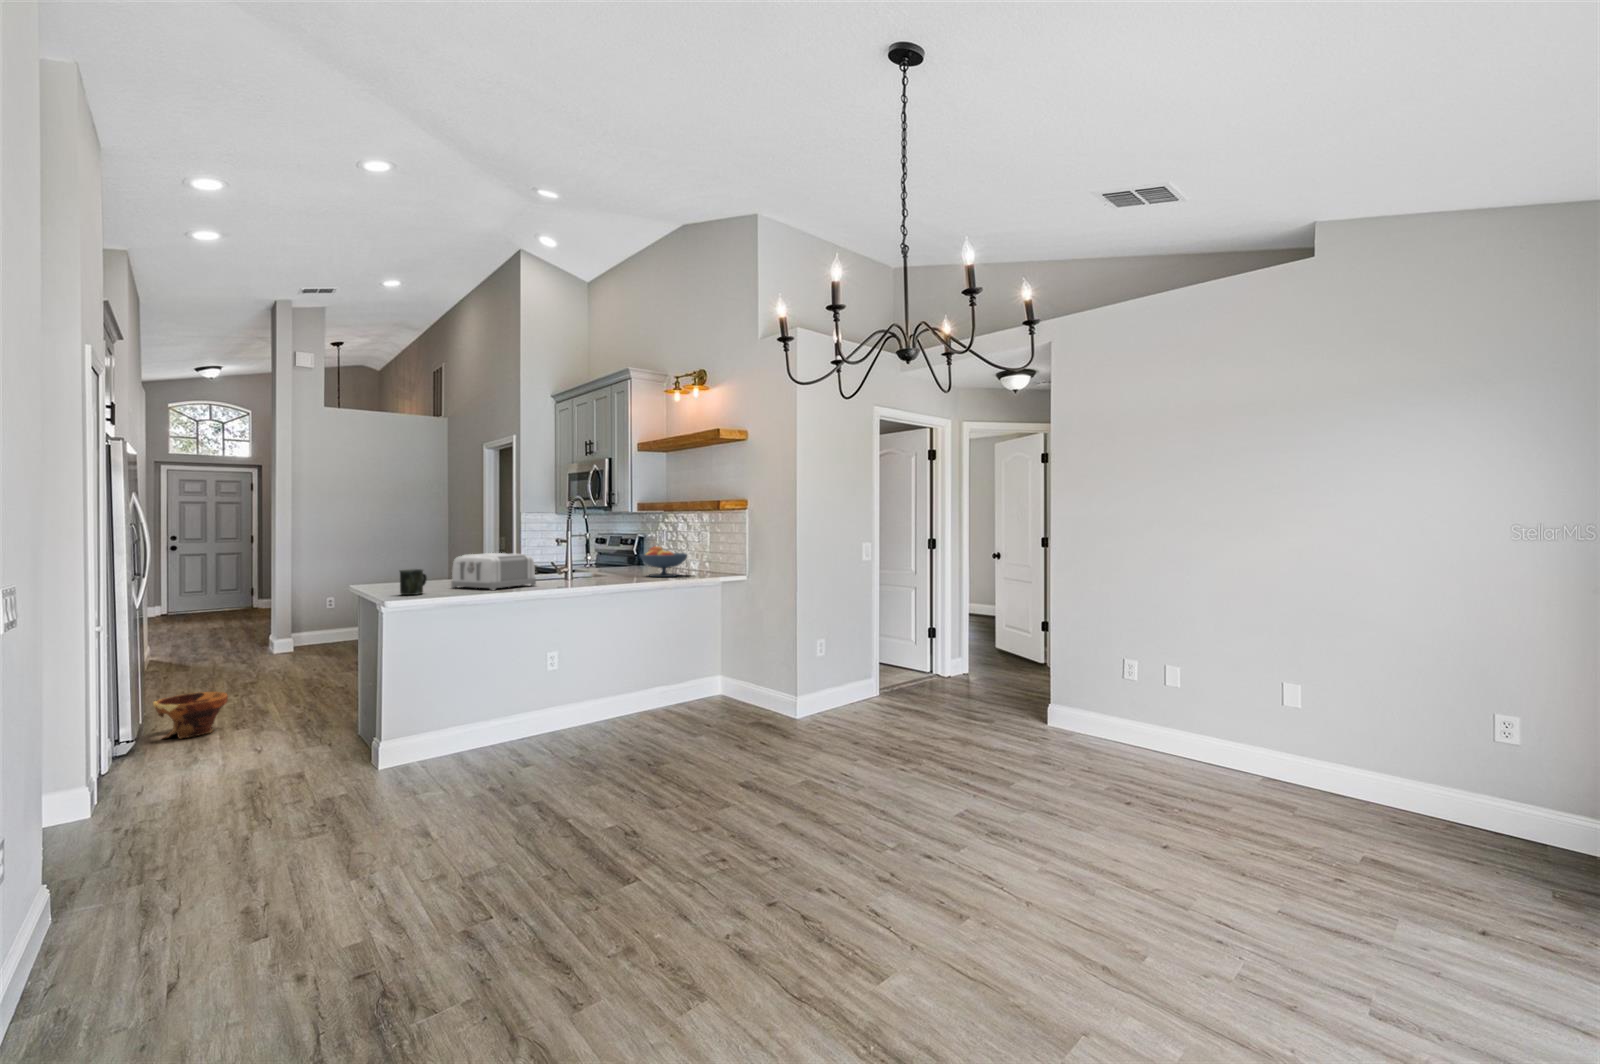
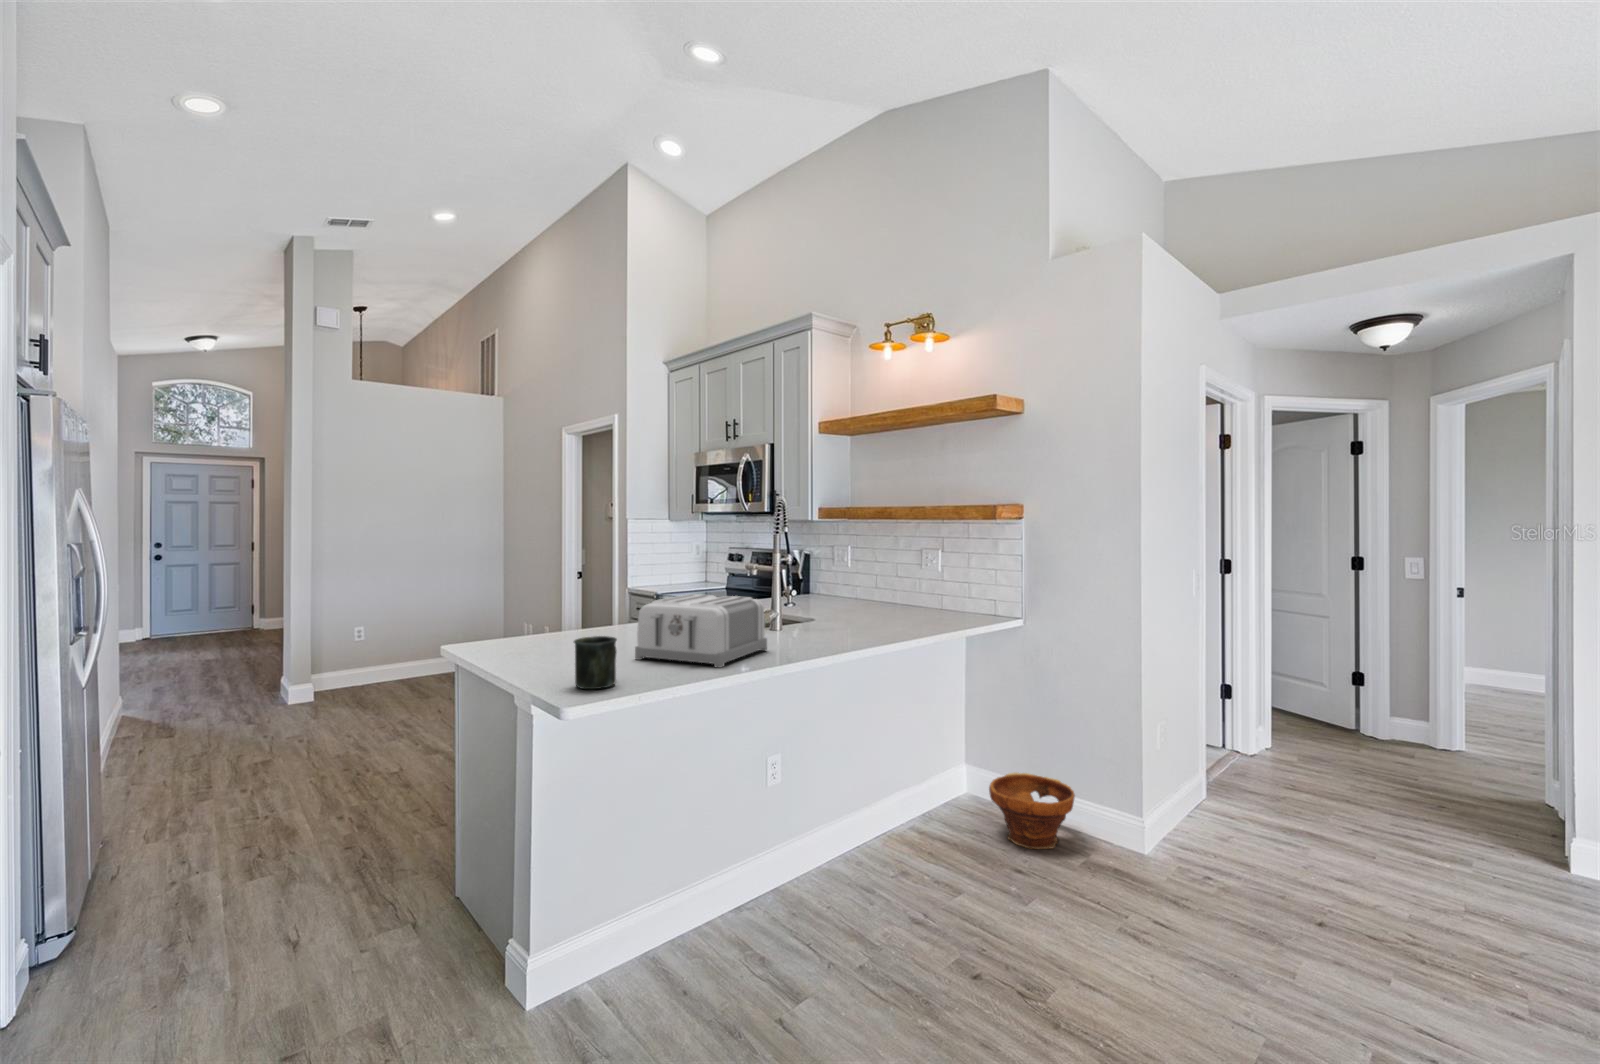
fruit bowl: present [640,546,687,577] -> none [868,573,941,622]
planter: present [153,692,228,739] -> present [989,772,1075,849]

